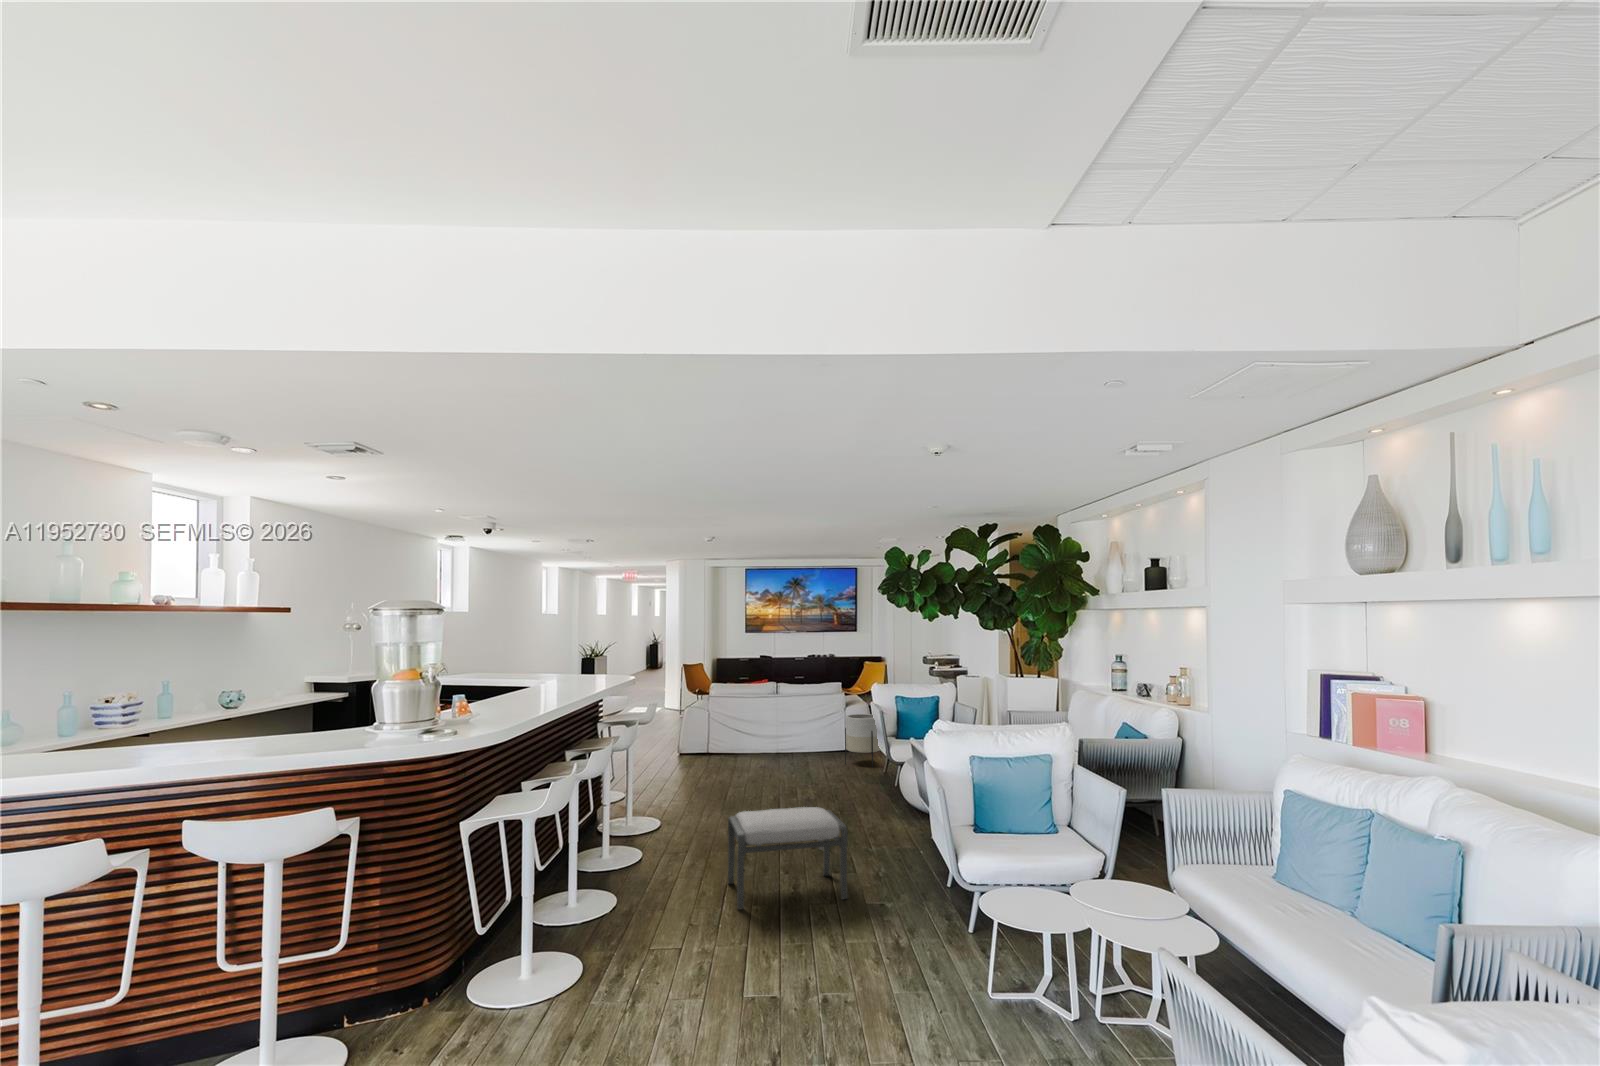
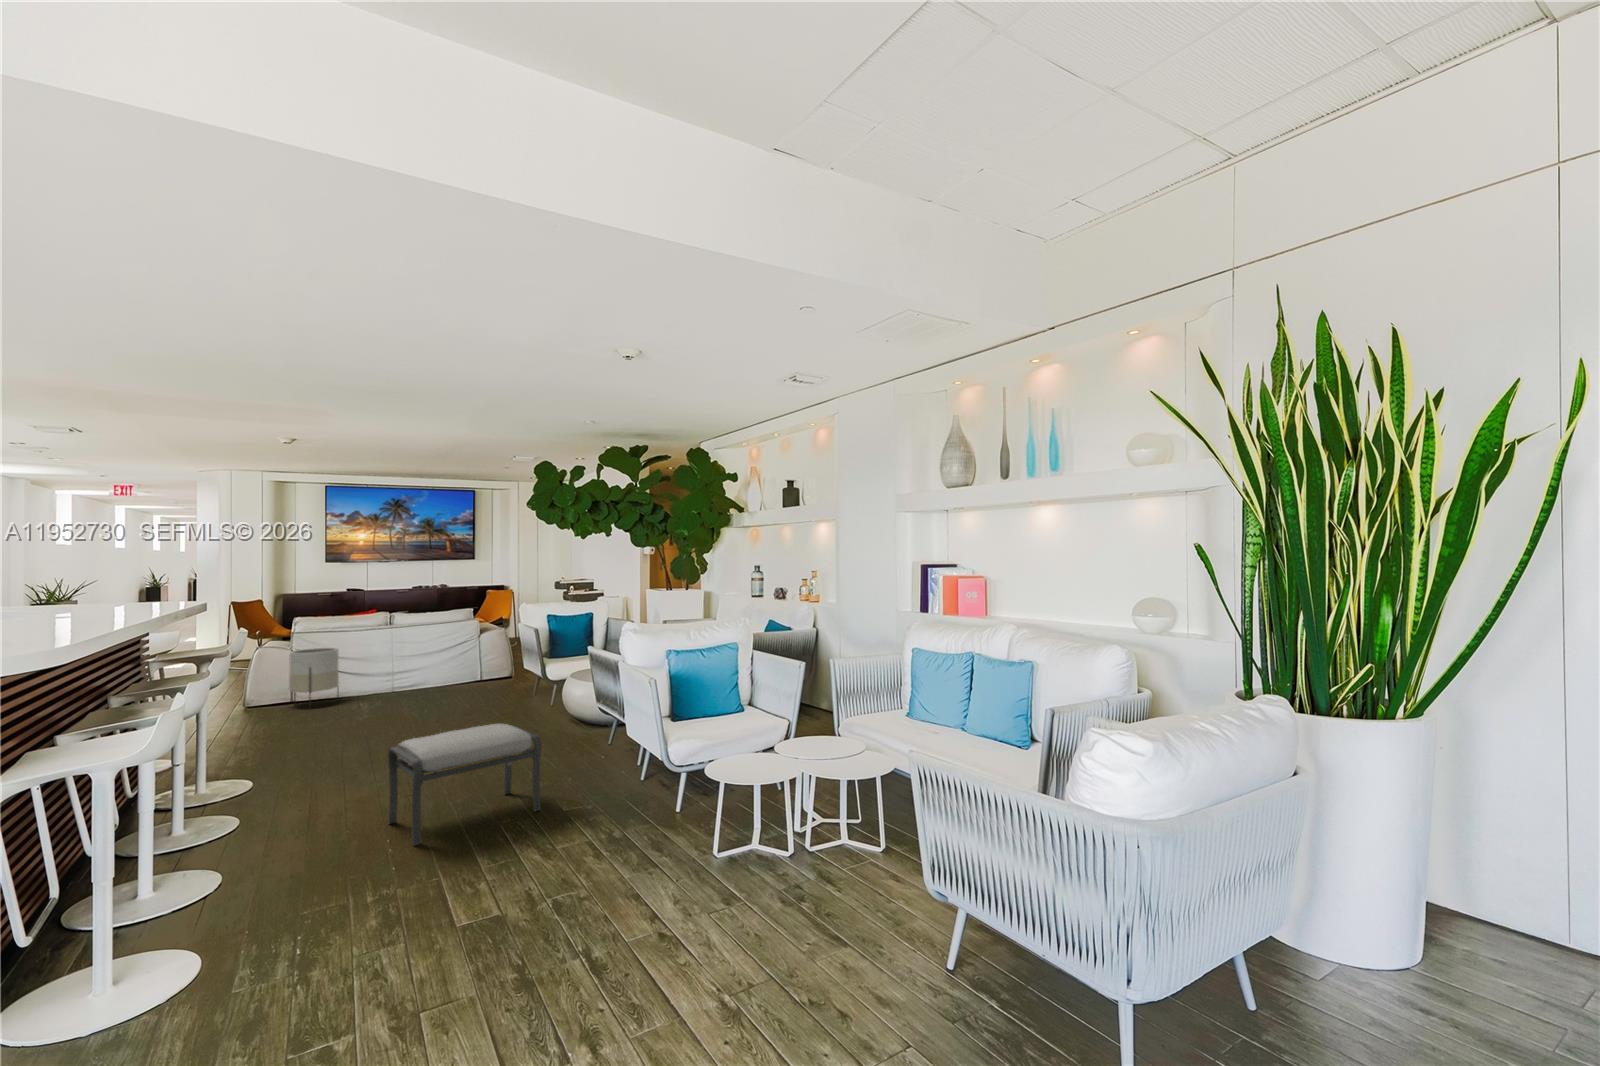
planter: present [845,714,881,768] -> present [289,648,339,704]

